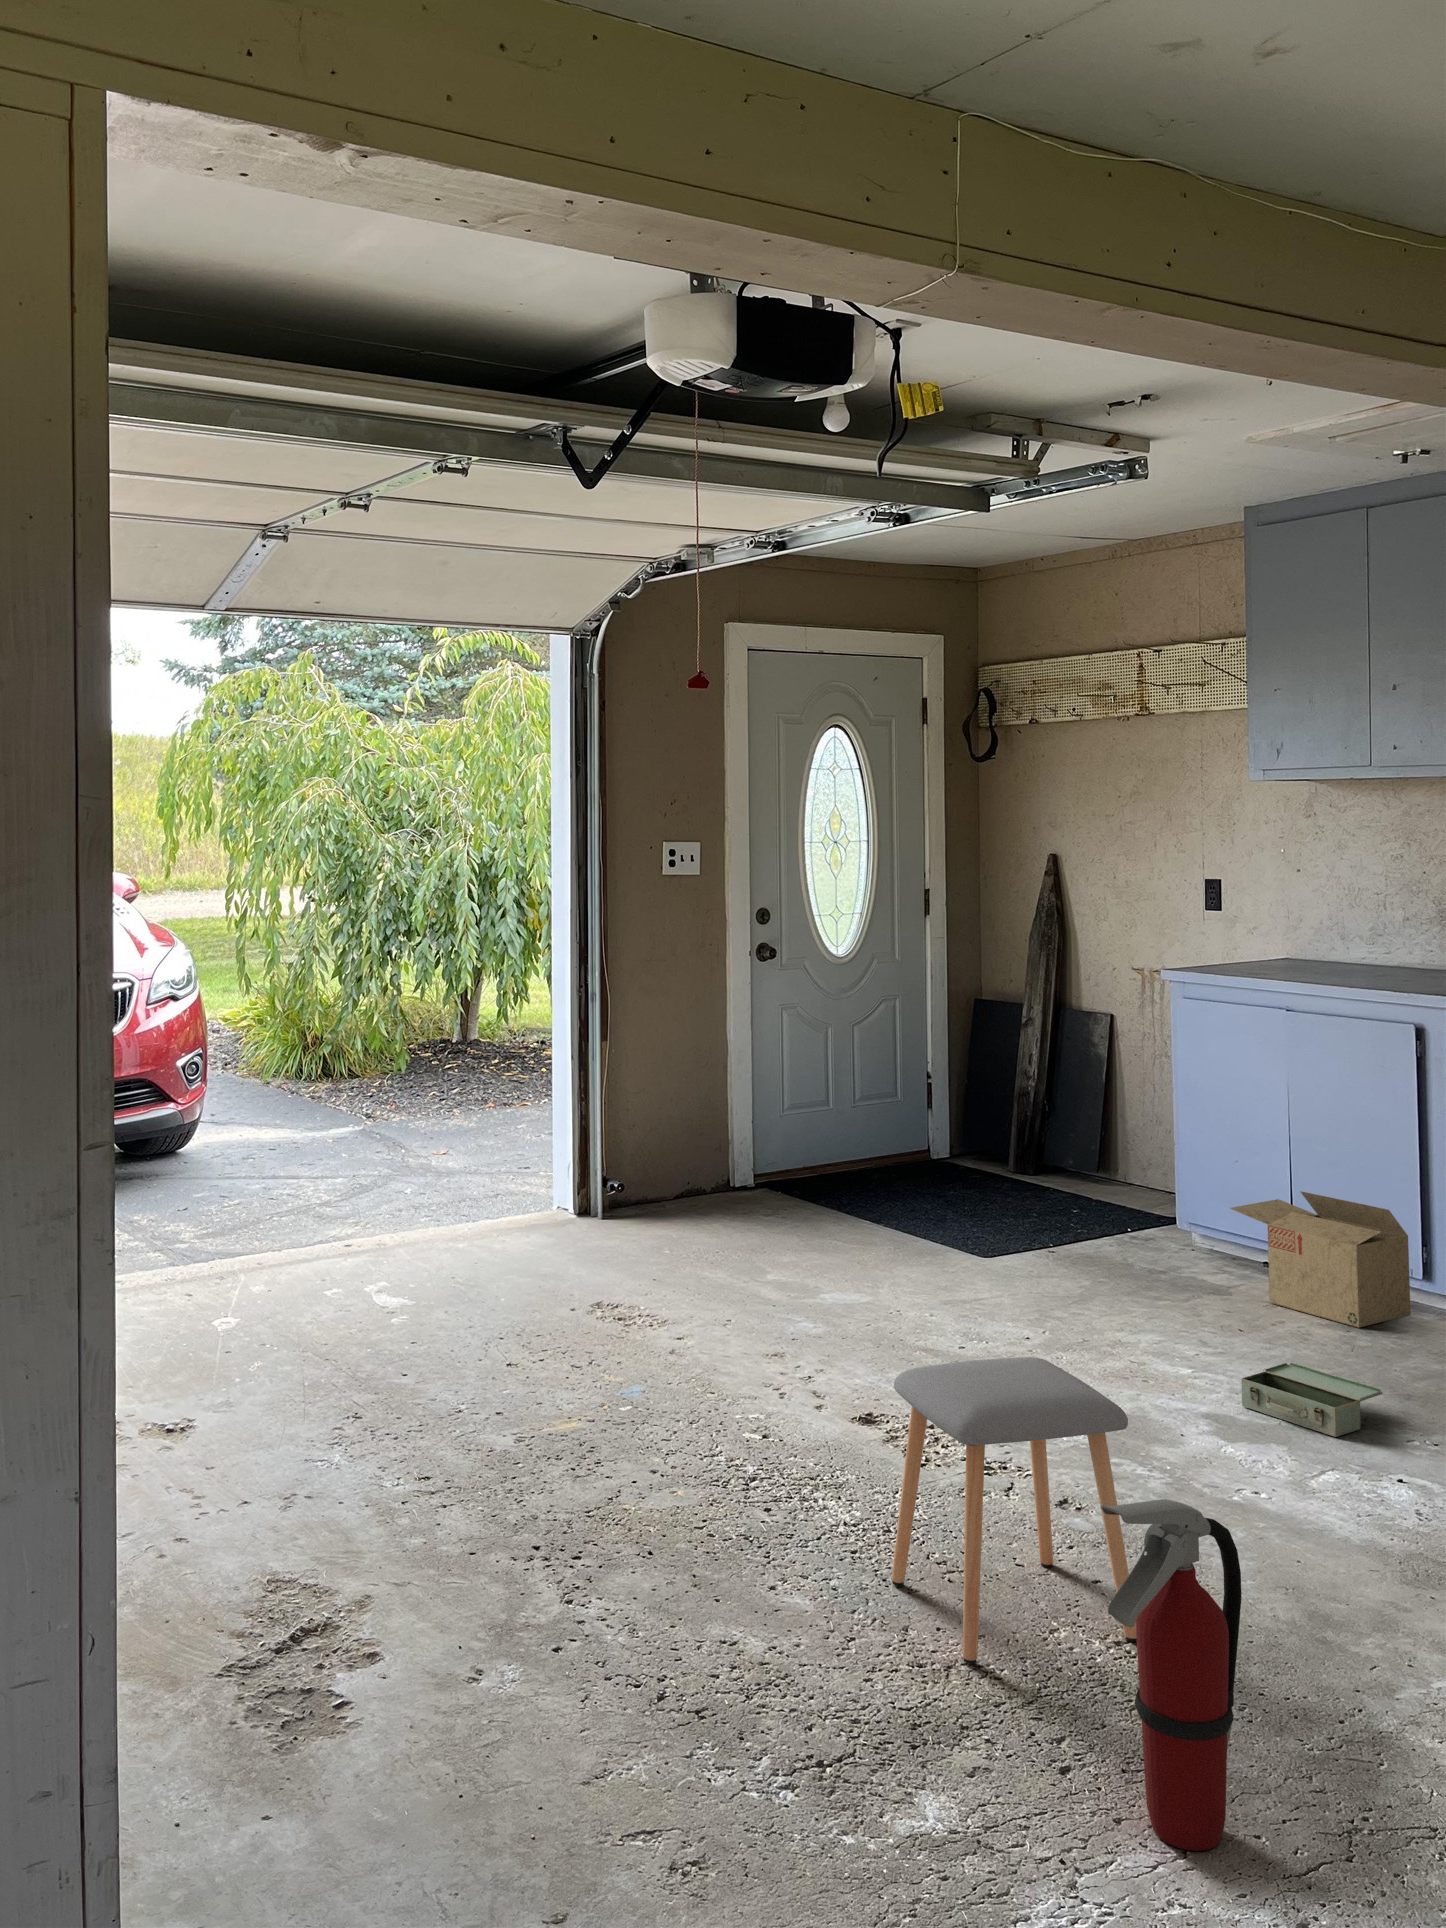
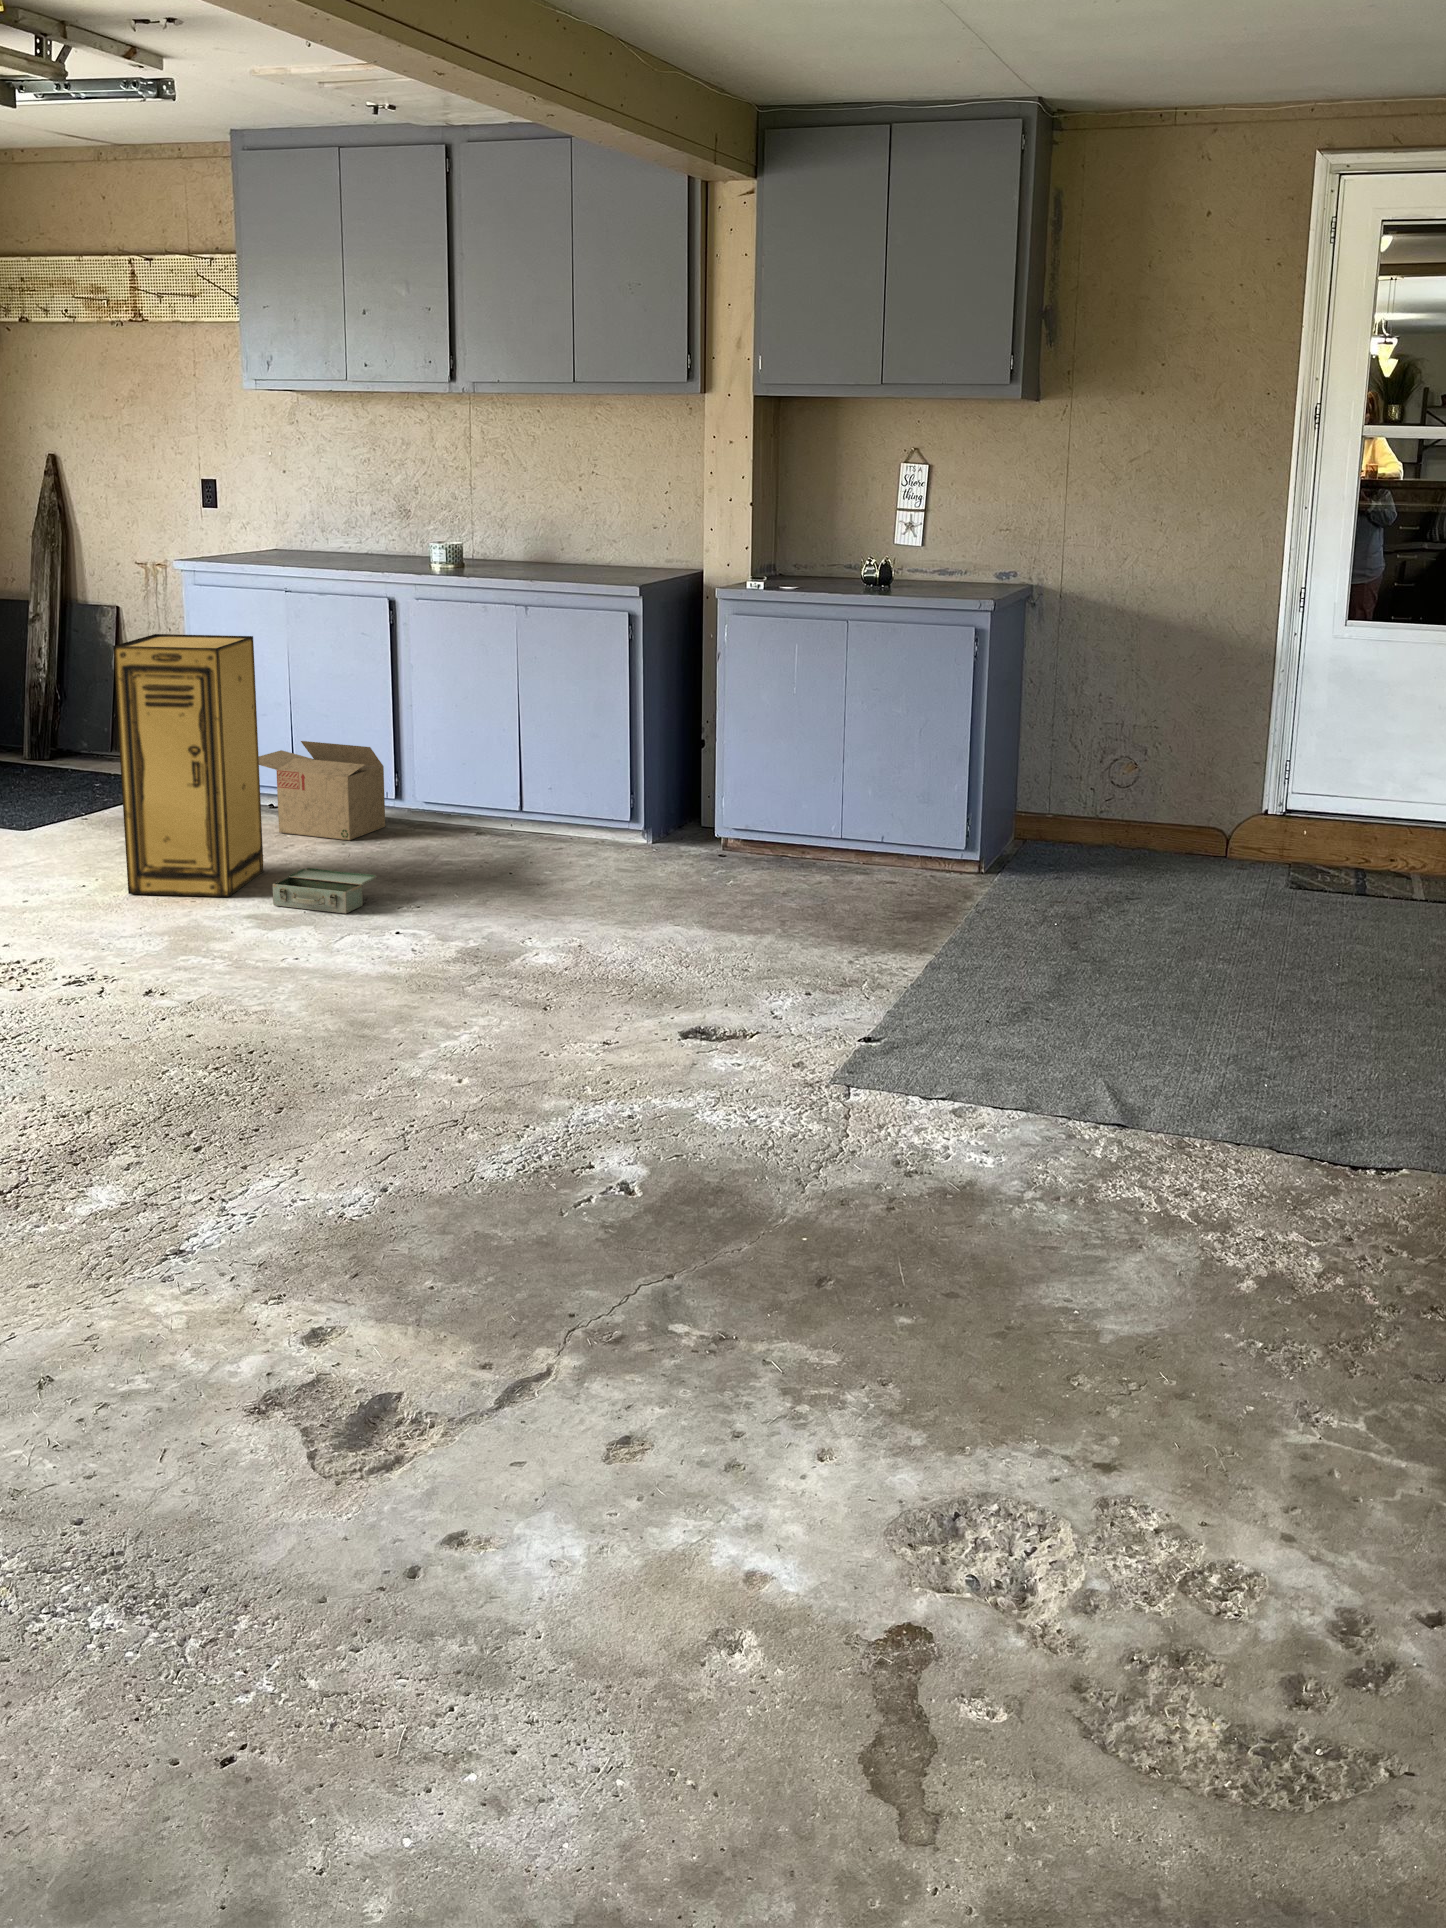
storage cabinet: none [1066,1054,1240,1384] -> present [113,634,264,897]
stool: present [892,1357,1137,1664] -> none [15,873,231,1107]
fire extinguisher: present [1101,1499,1242,1851] -> none [230,935,324,1168]

